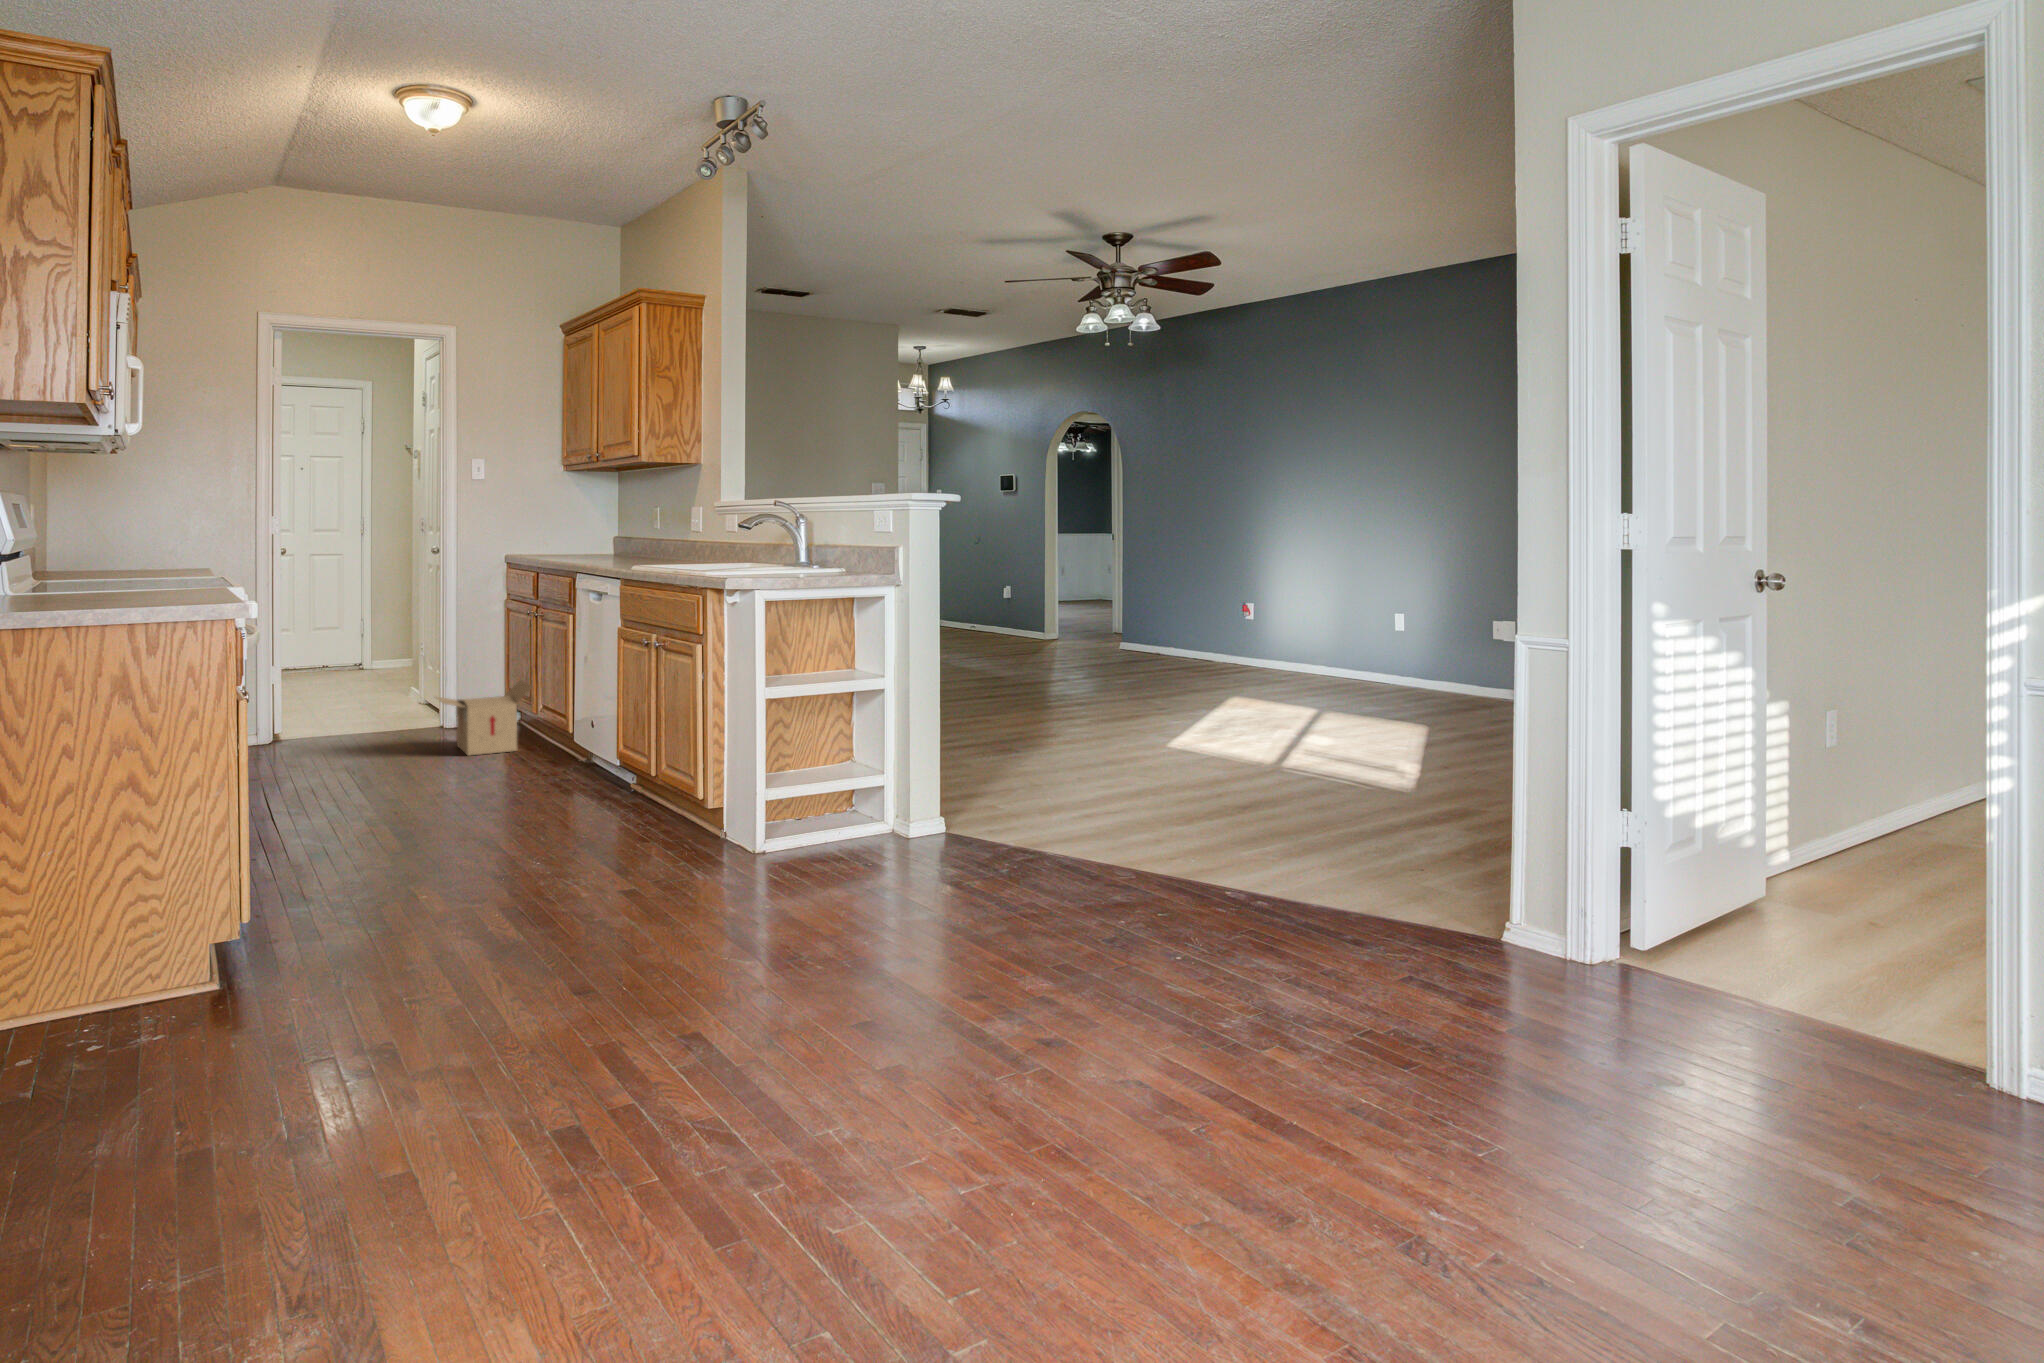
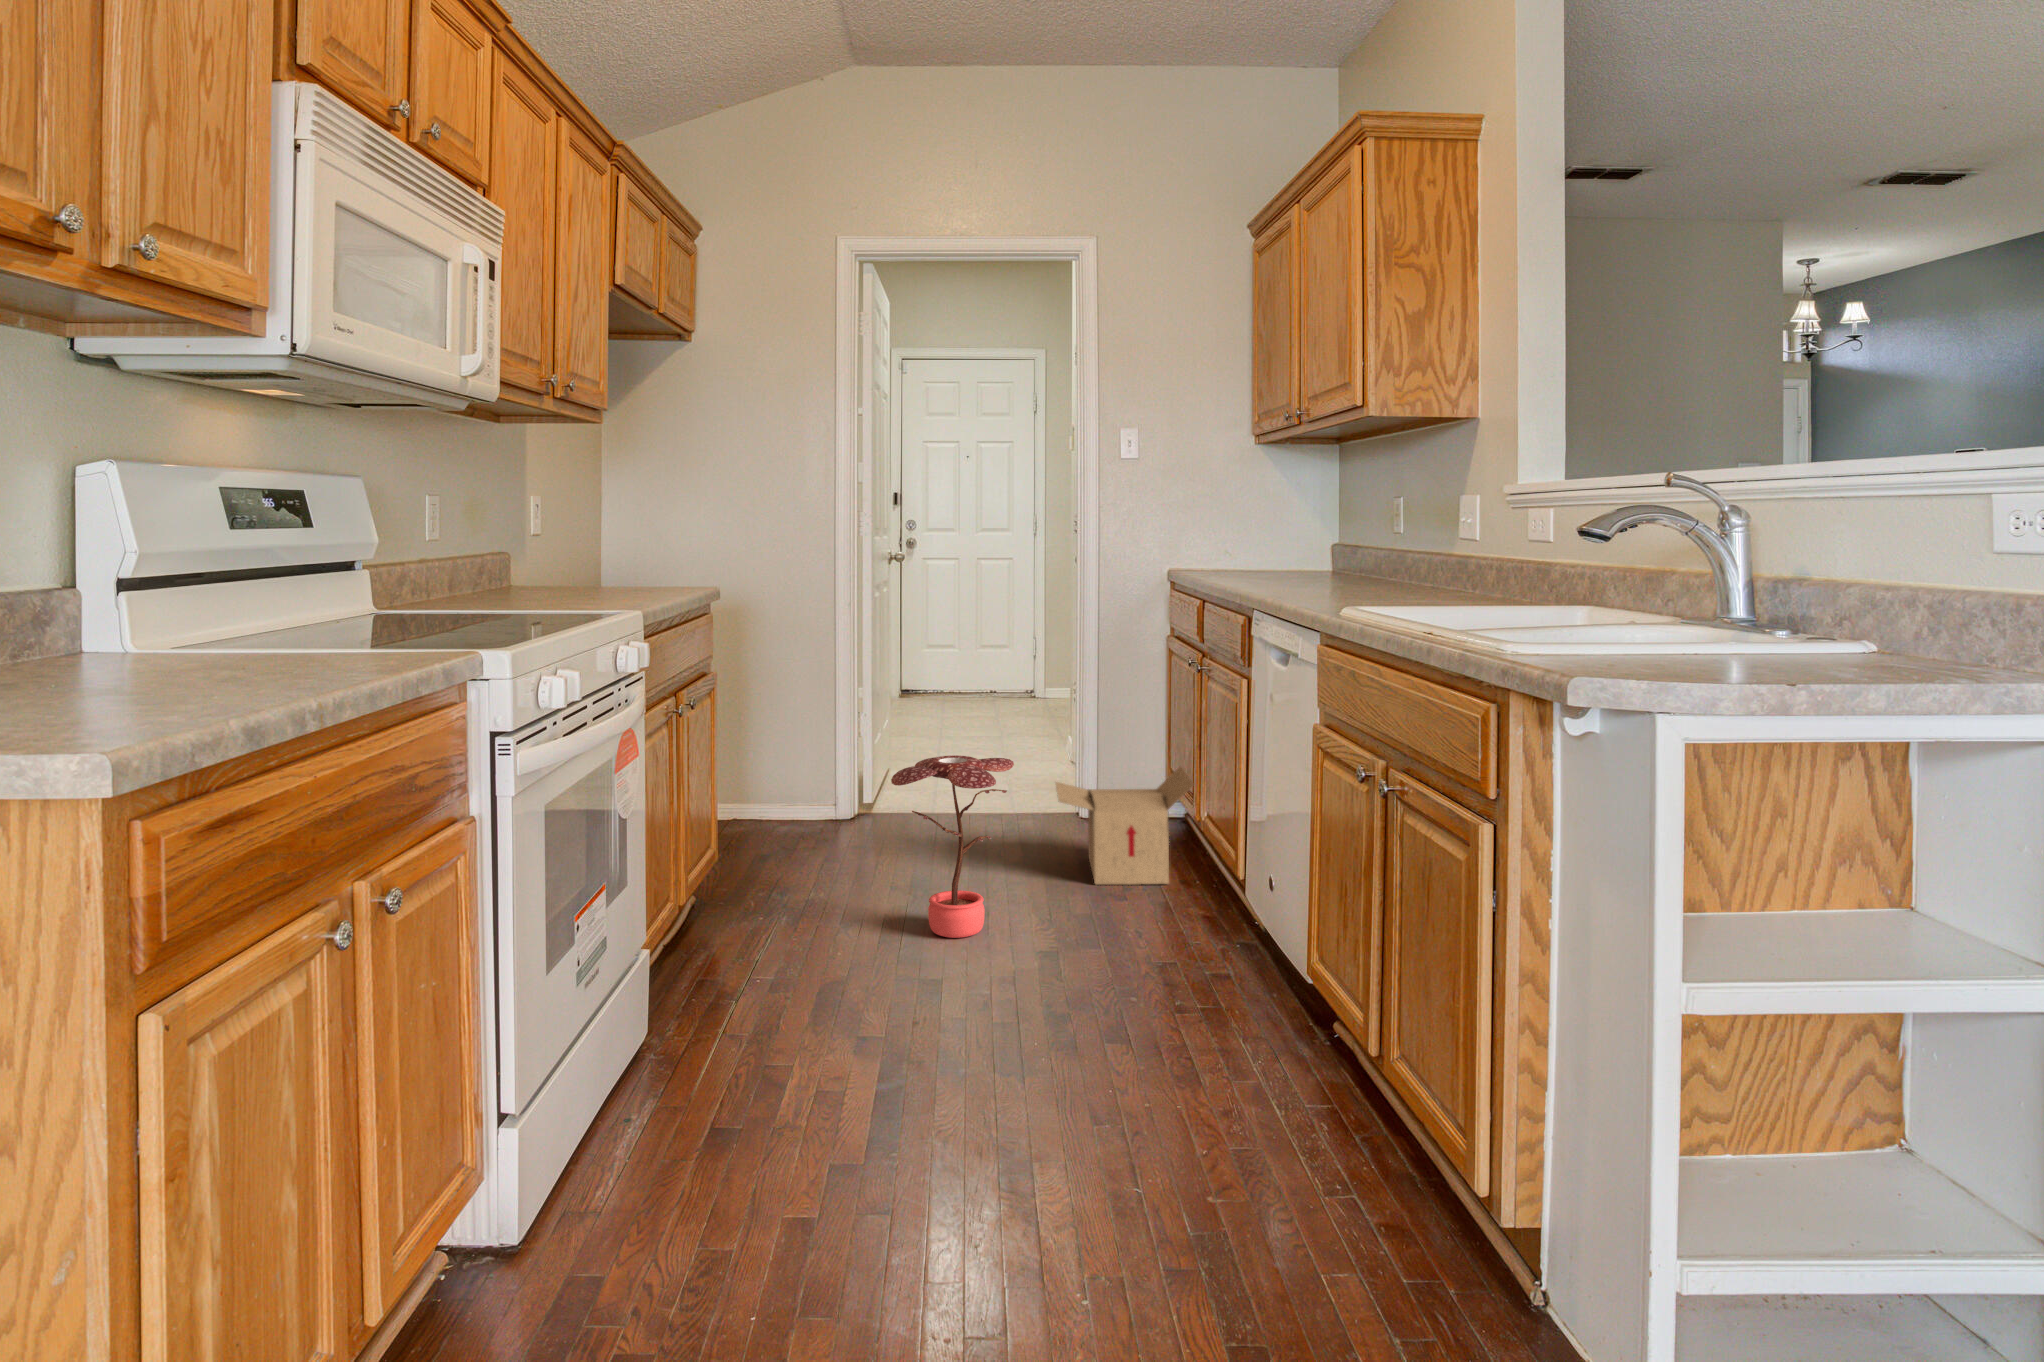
potted plant: none [343,670,423,784] -> present [891,755,1014,938]

